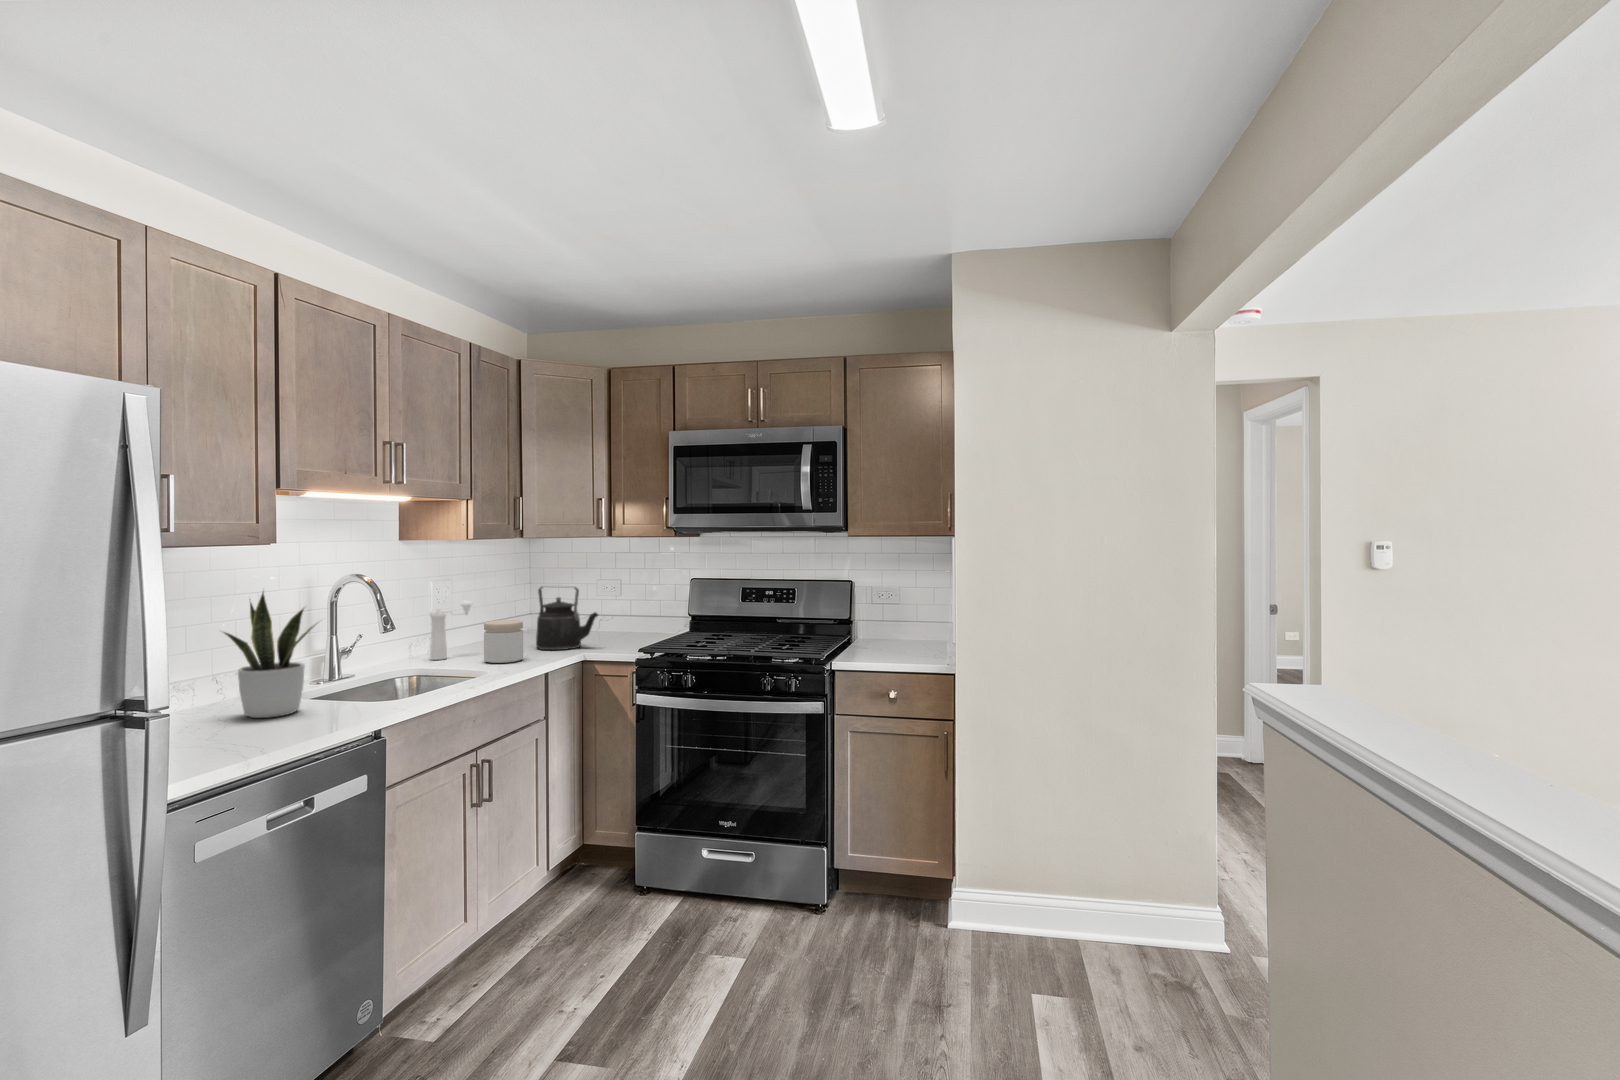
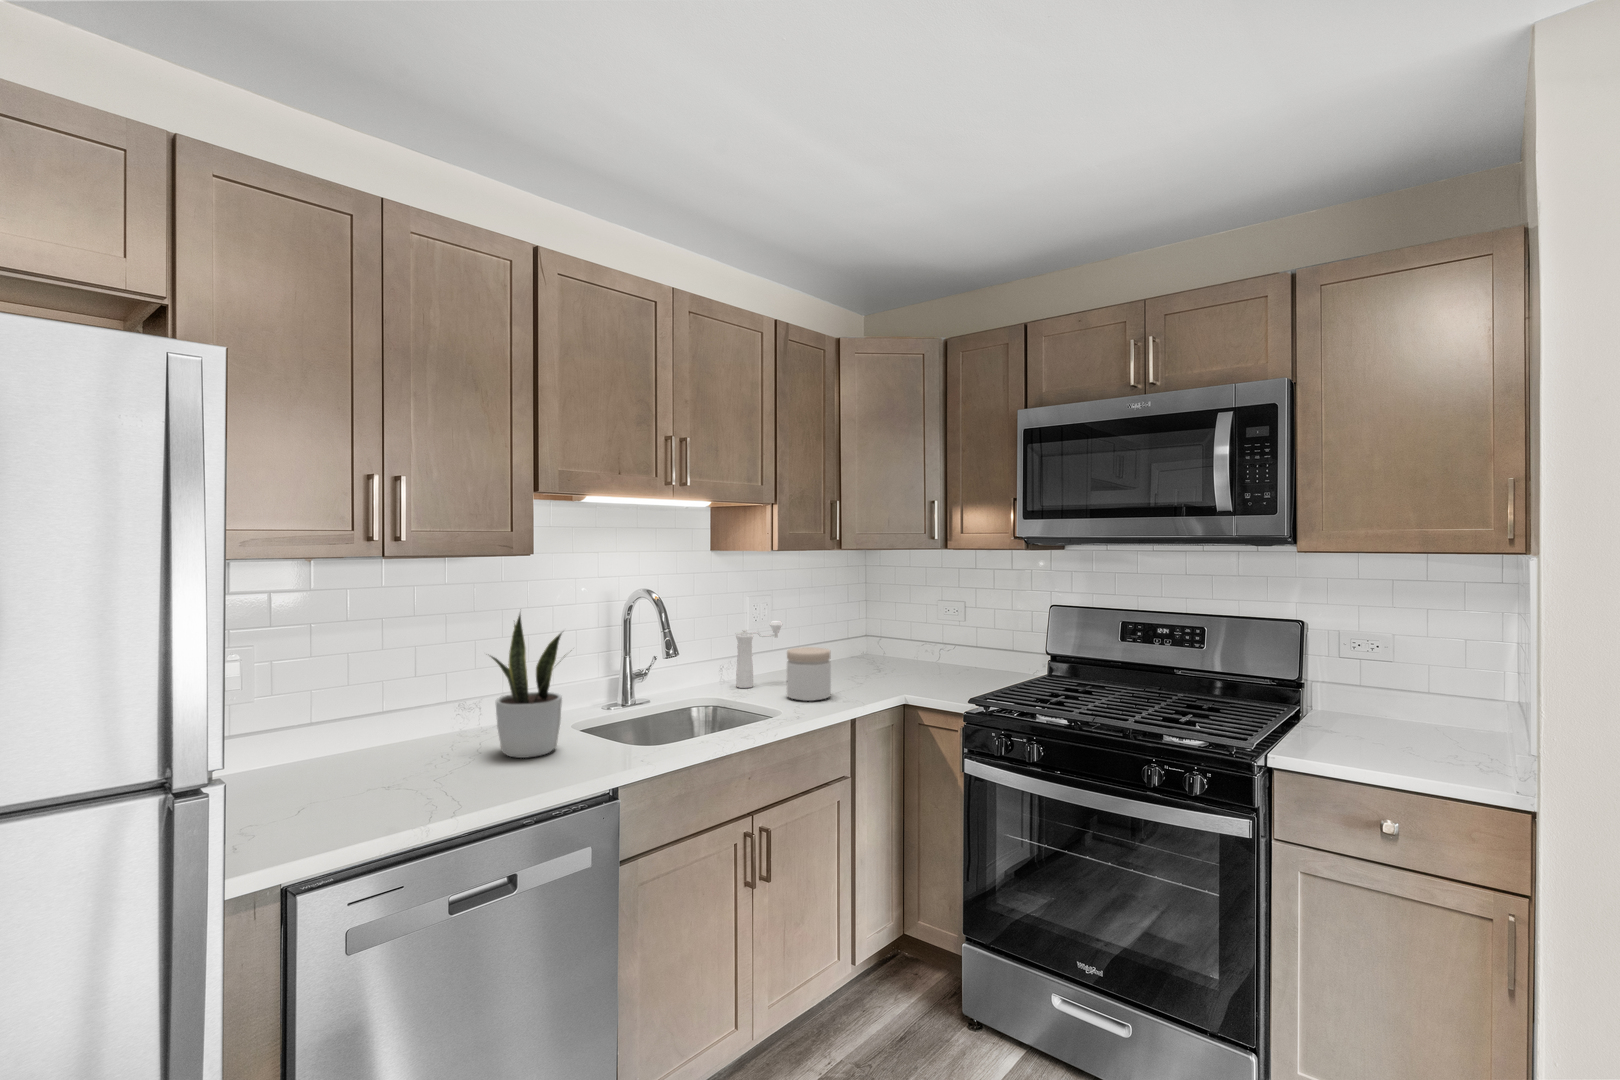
kettle: present [536,586,598,650] -> none [853,606,926,687]

